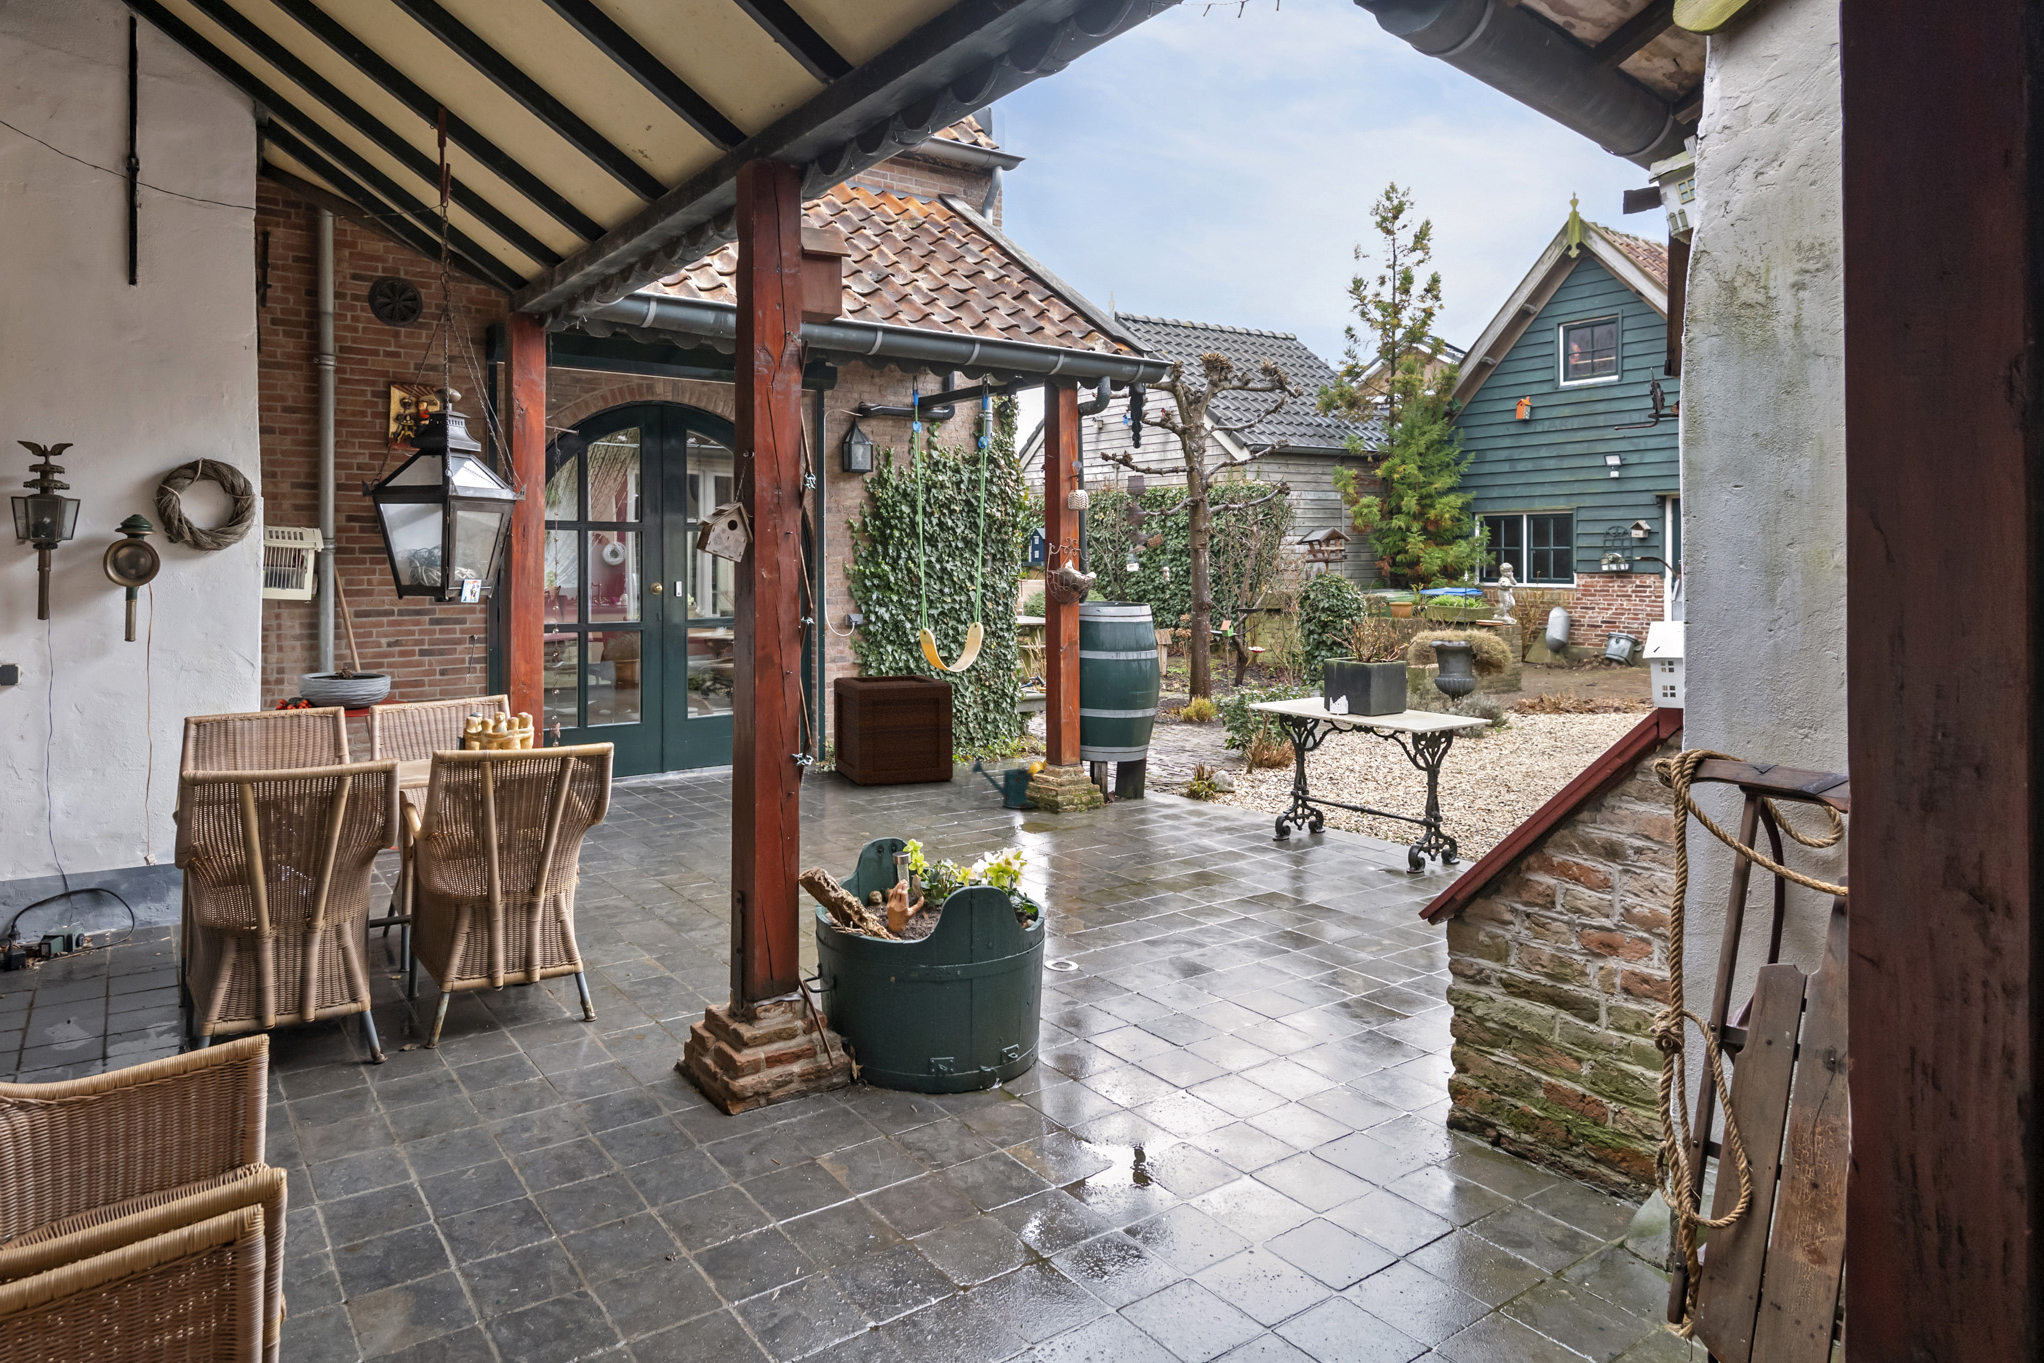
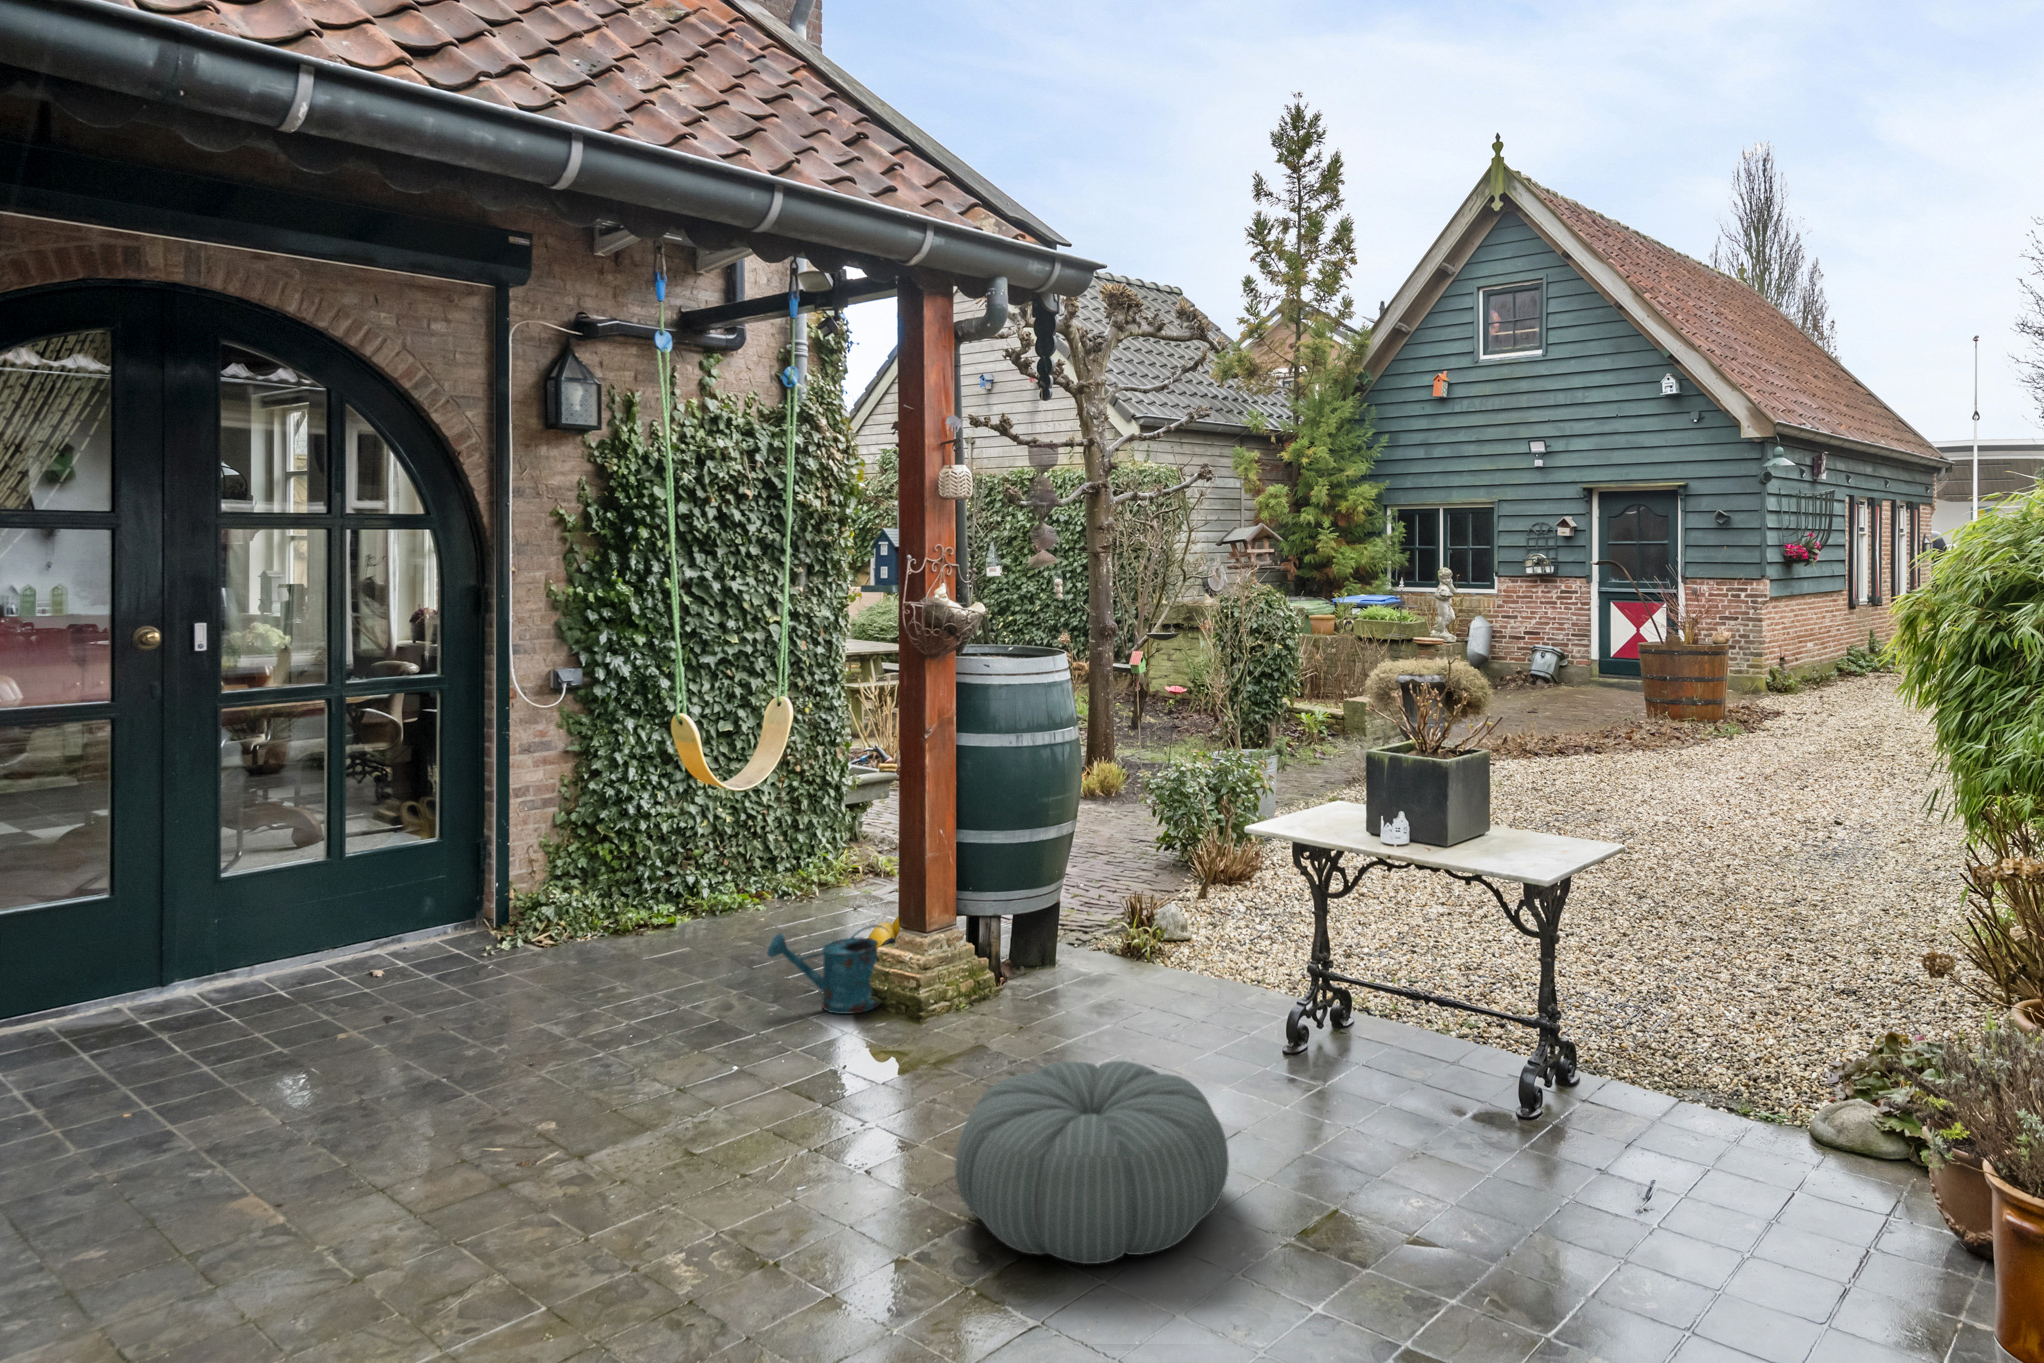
wooden crate: present [834,675,953,786] -> none [528,764,737,976]
pouf: none [1067,808,1209,889] -> present [956,1061,1229,1264]

